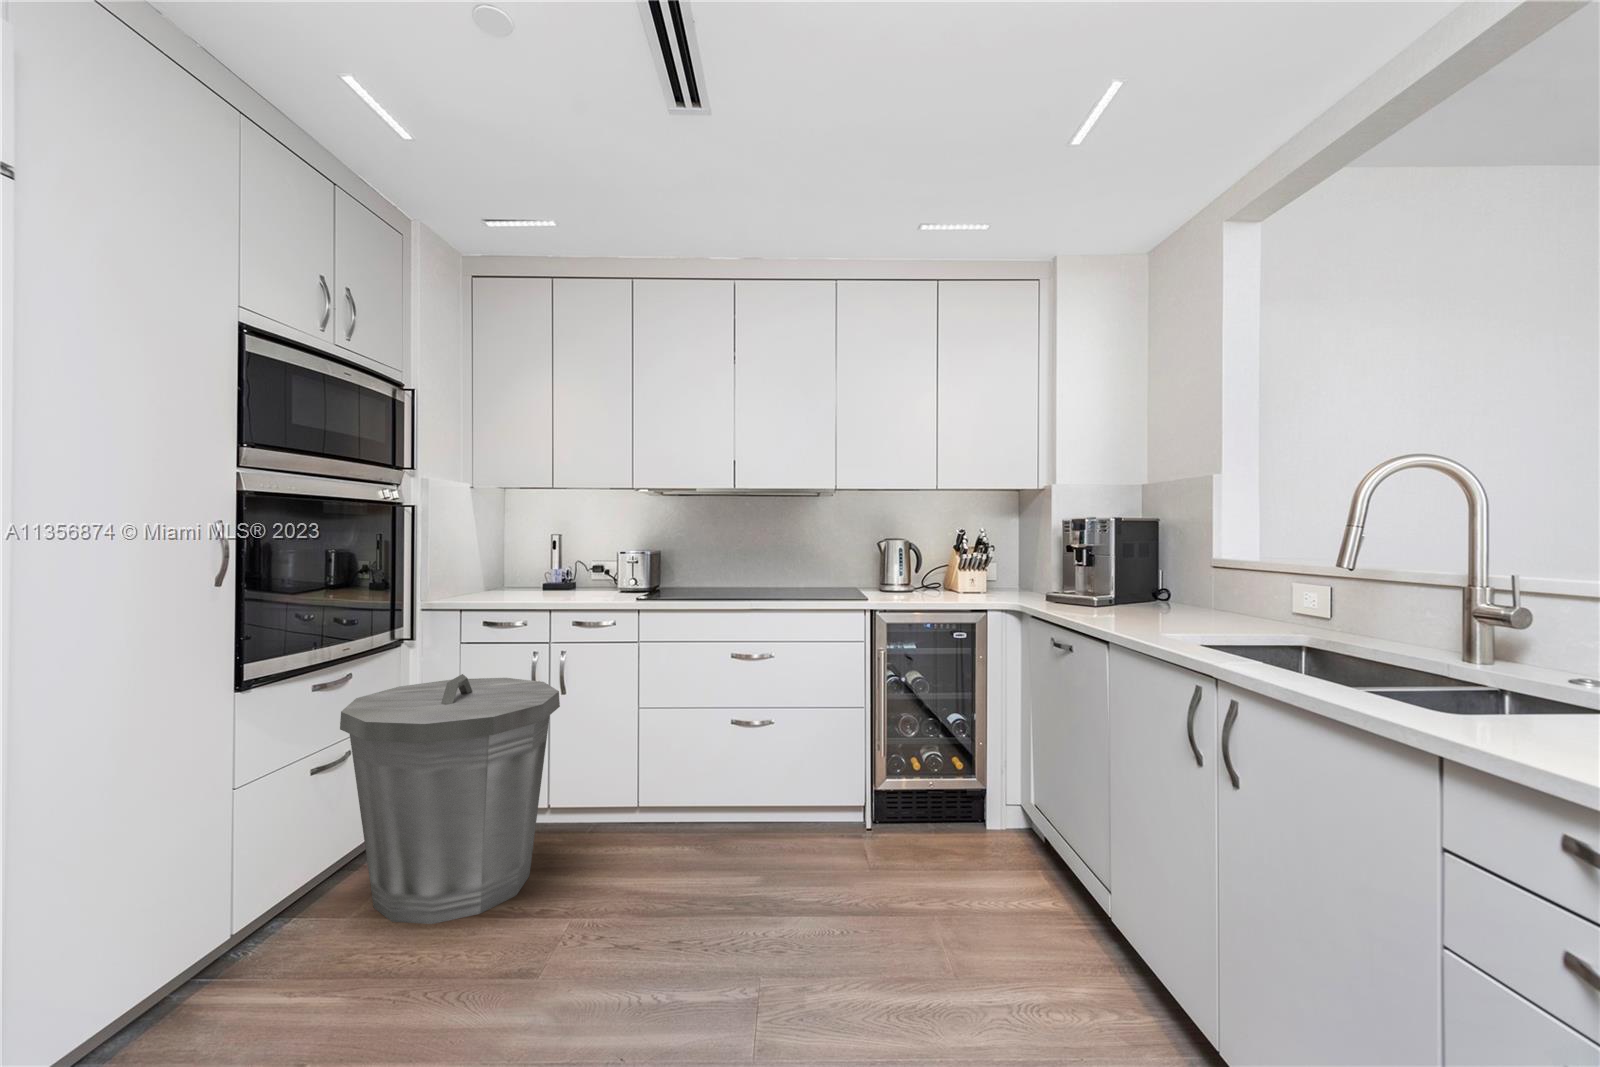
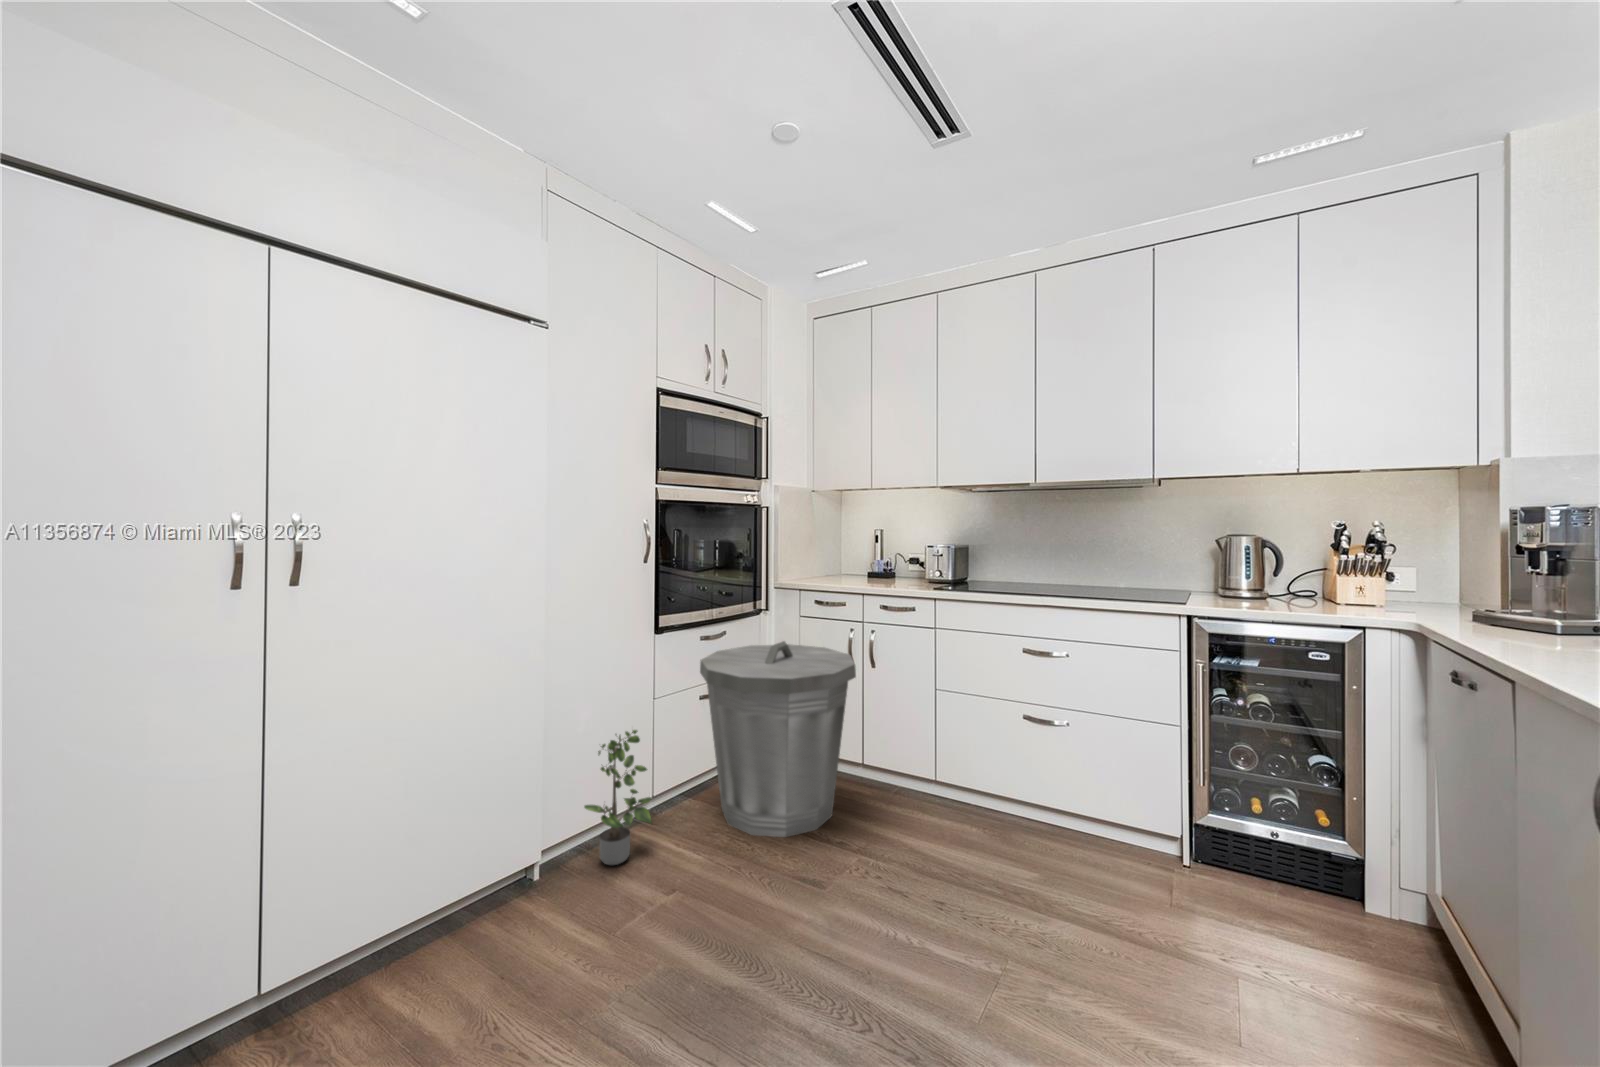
potted plant: none [177,816,294,1023] -> present [584,730,652,865]

